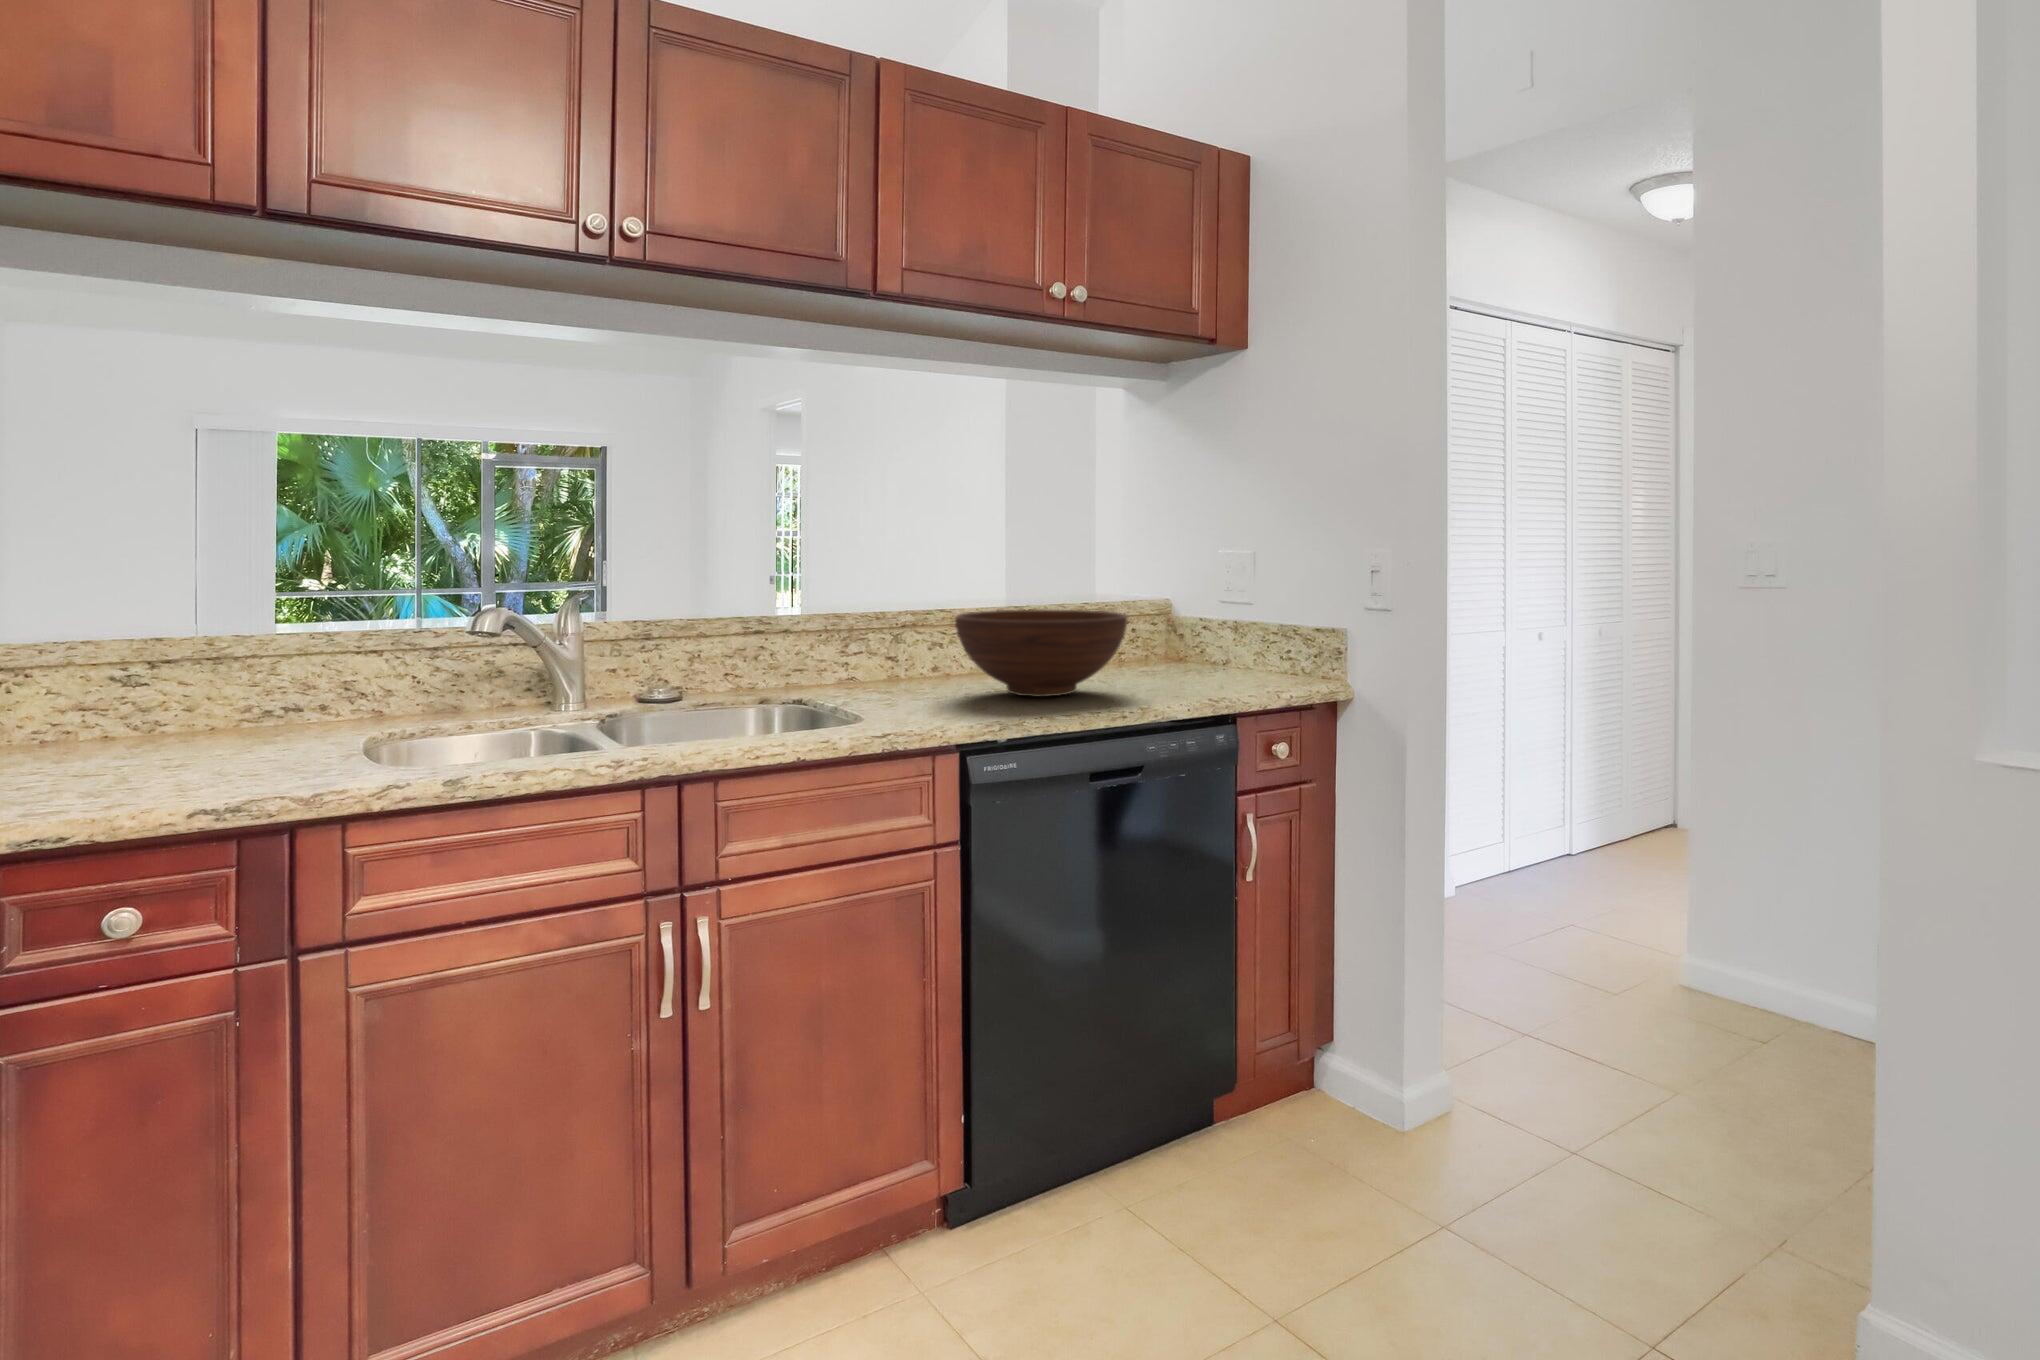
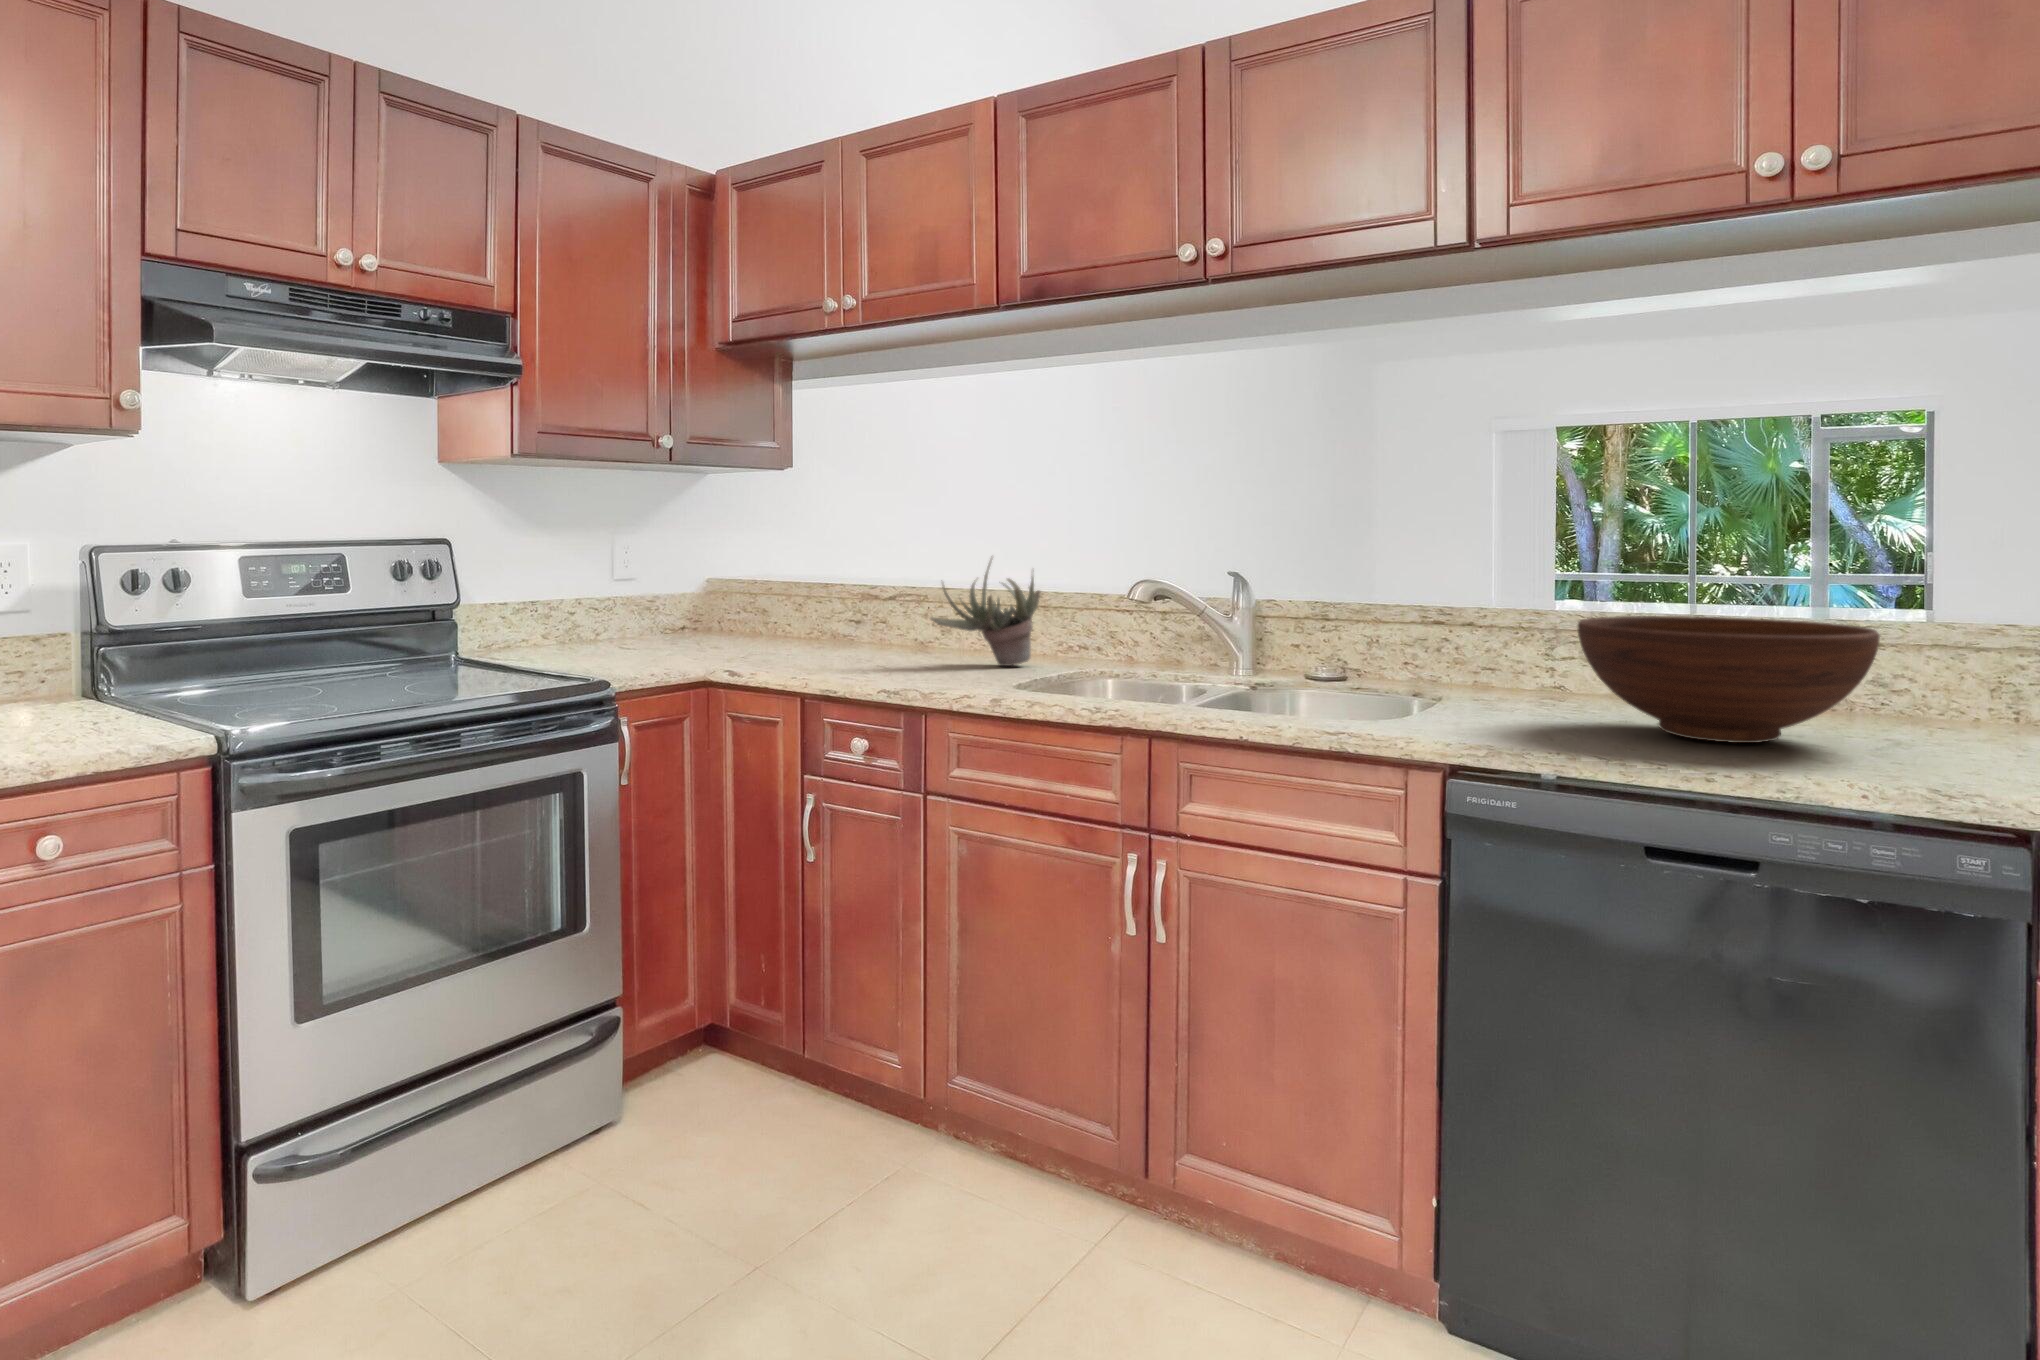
succulent plant: none [87,582,287,751] -> present [930,558,1040,666]

